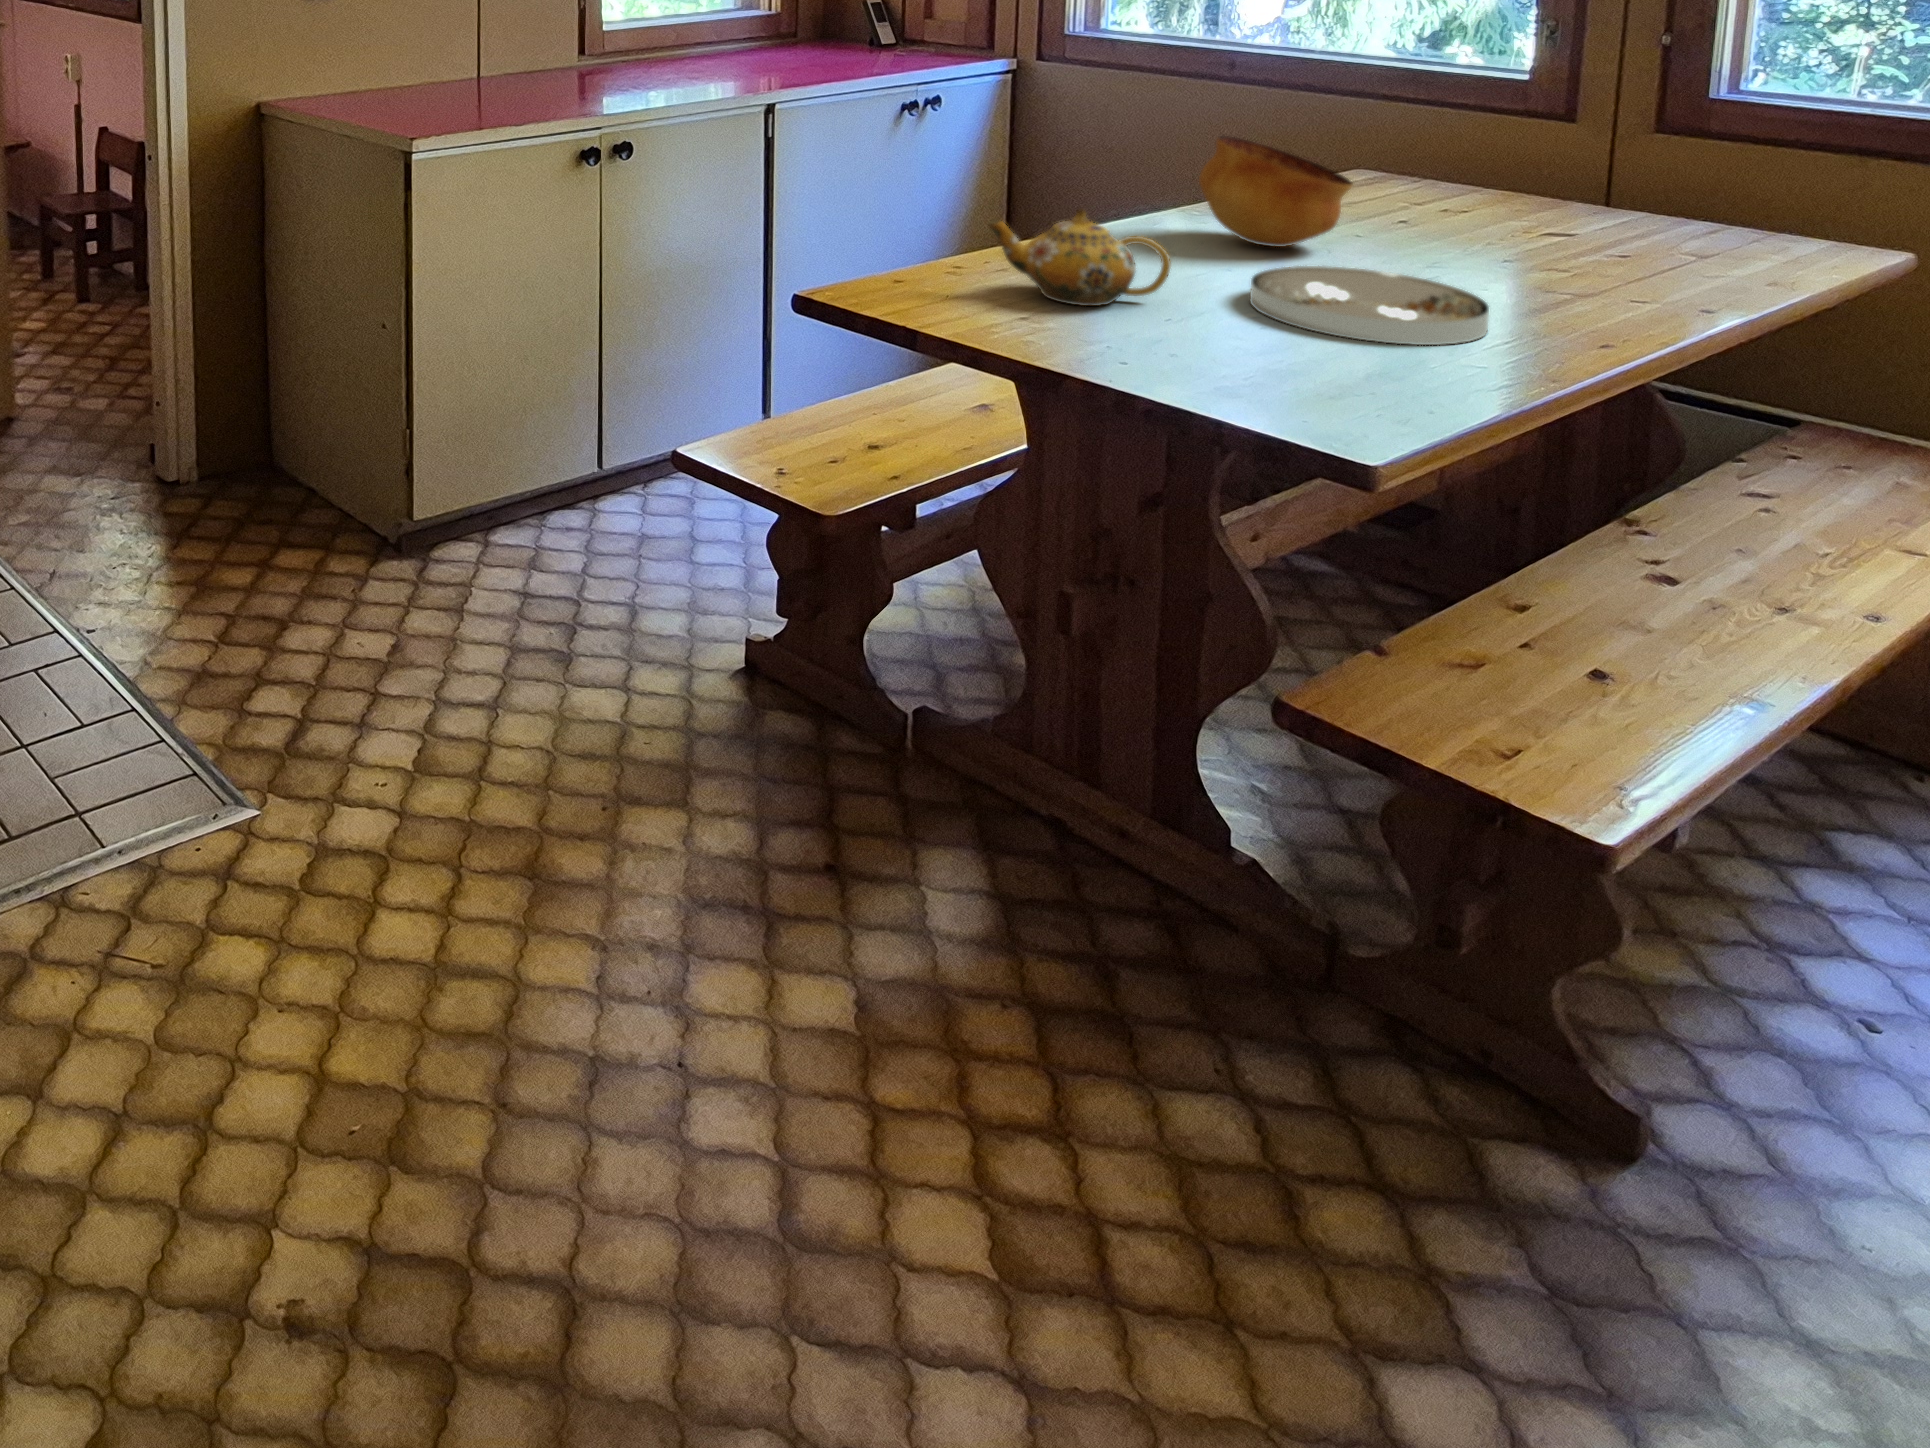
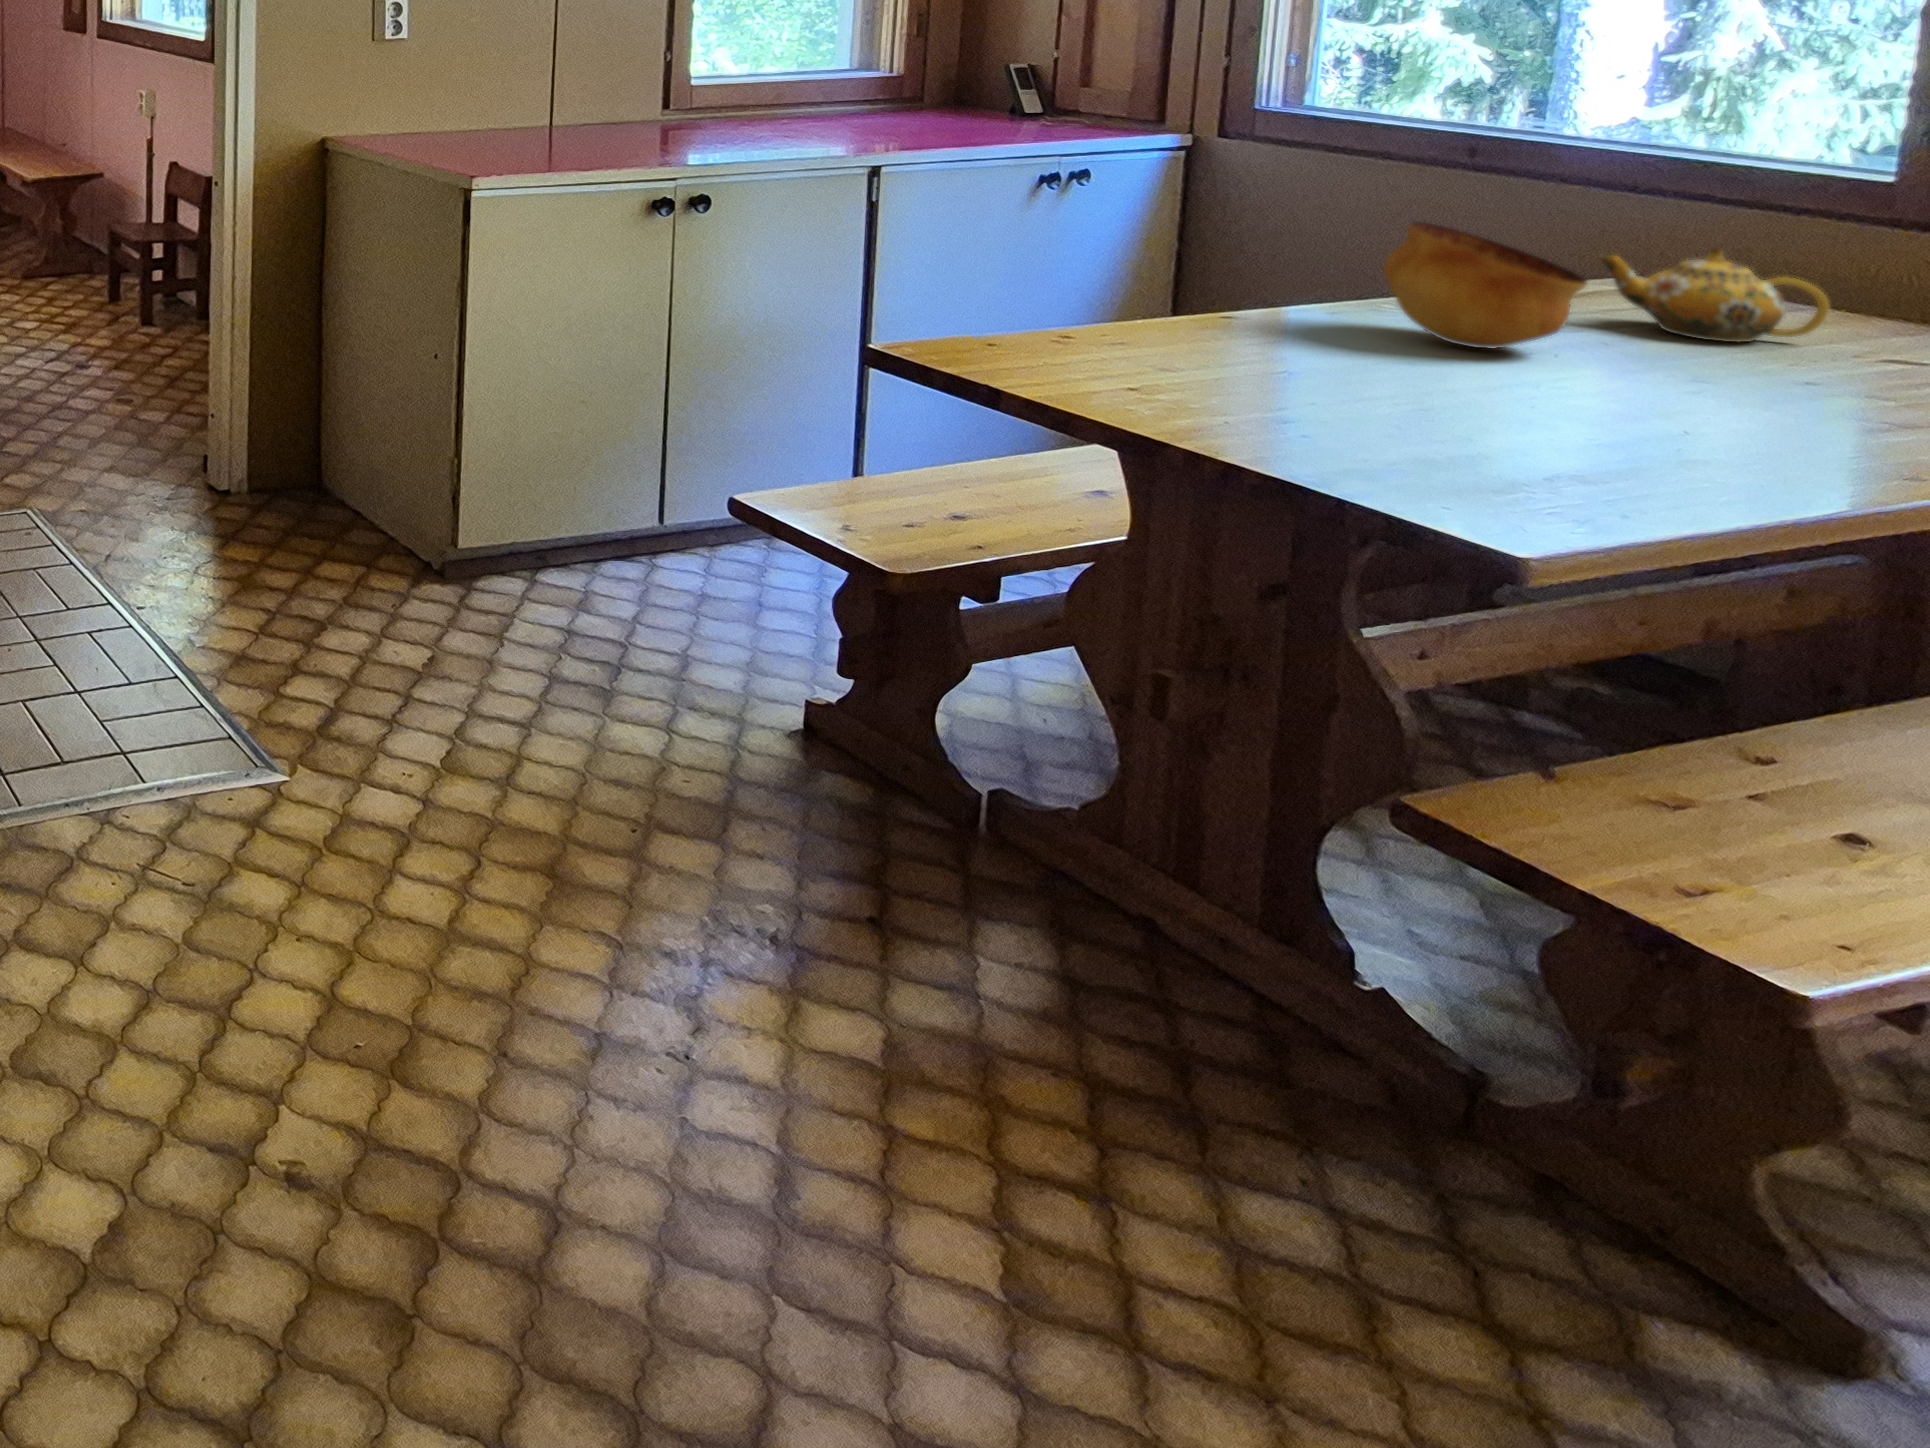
teapot: present [988,209,1171,306] -> present [1599,248,1829,342]
plate: present [1250,266,1489,345] -> none [1421,365,1736,458]

